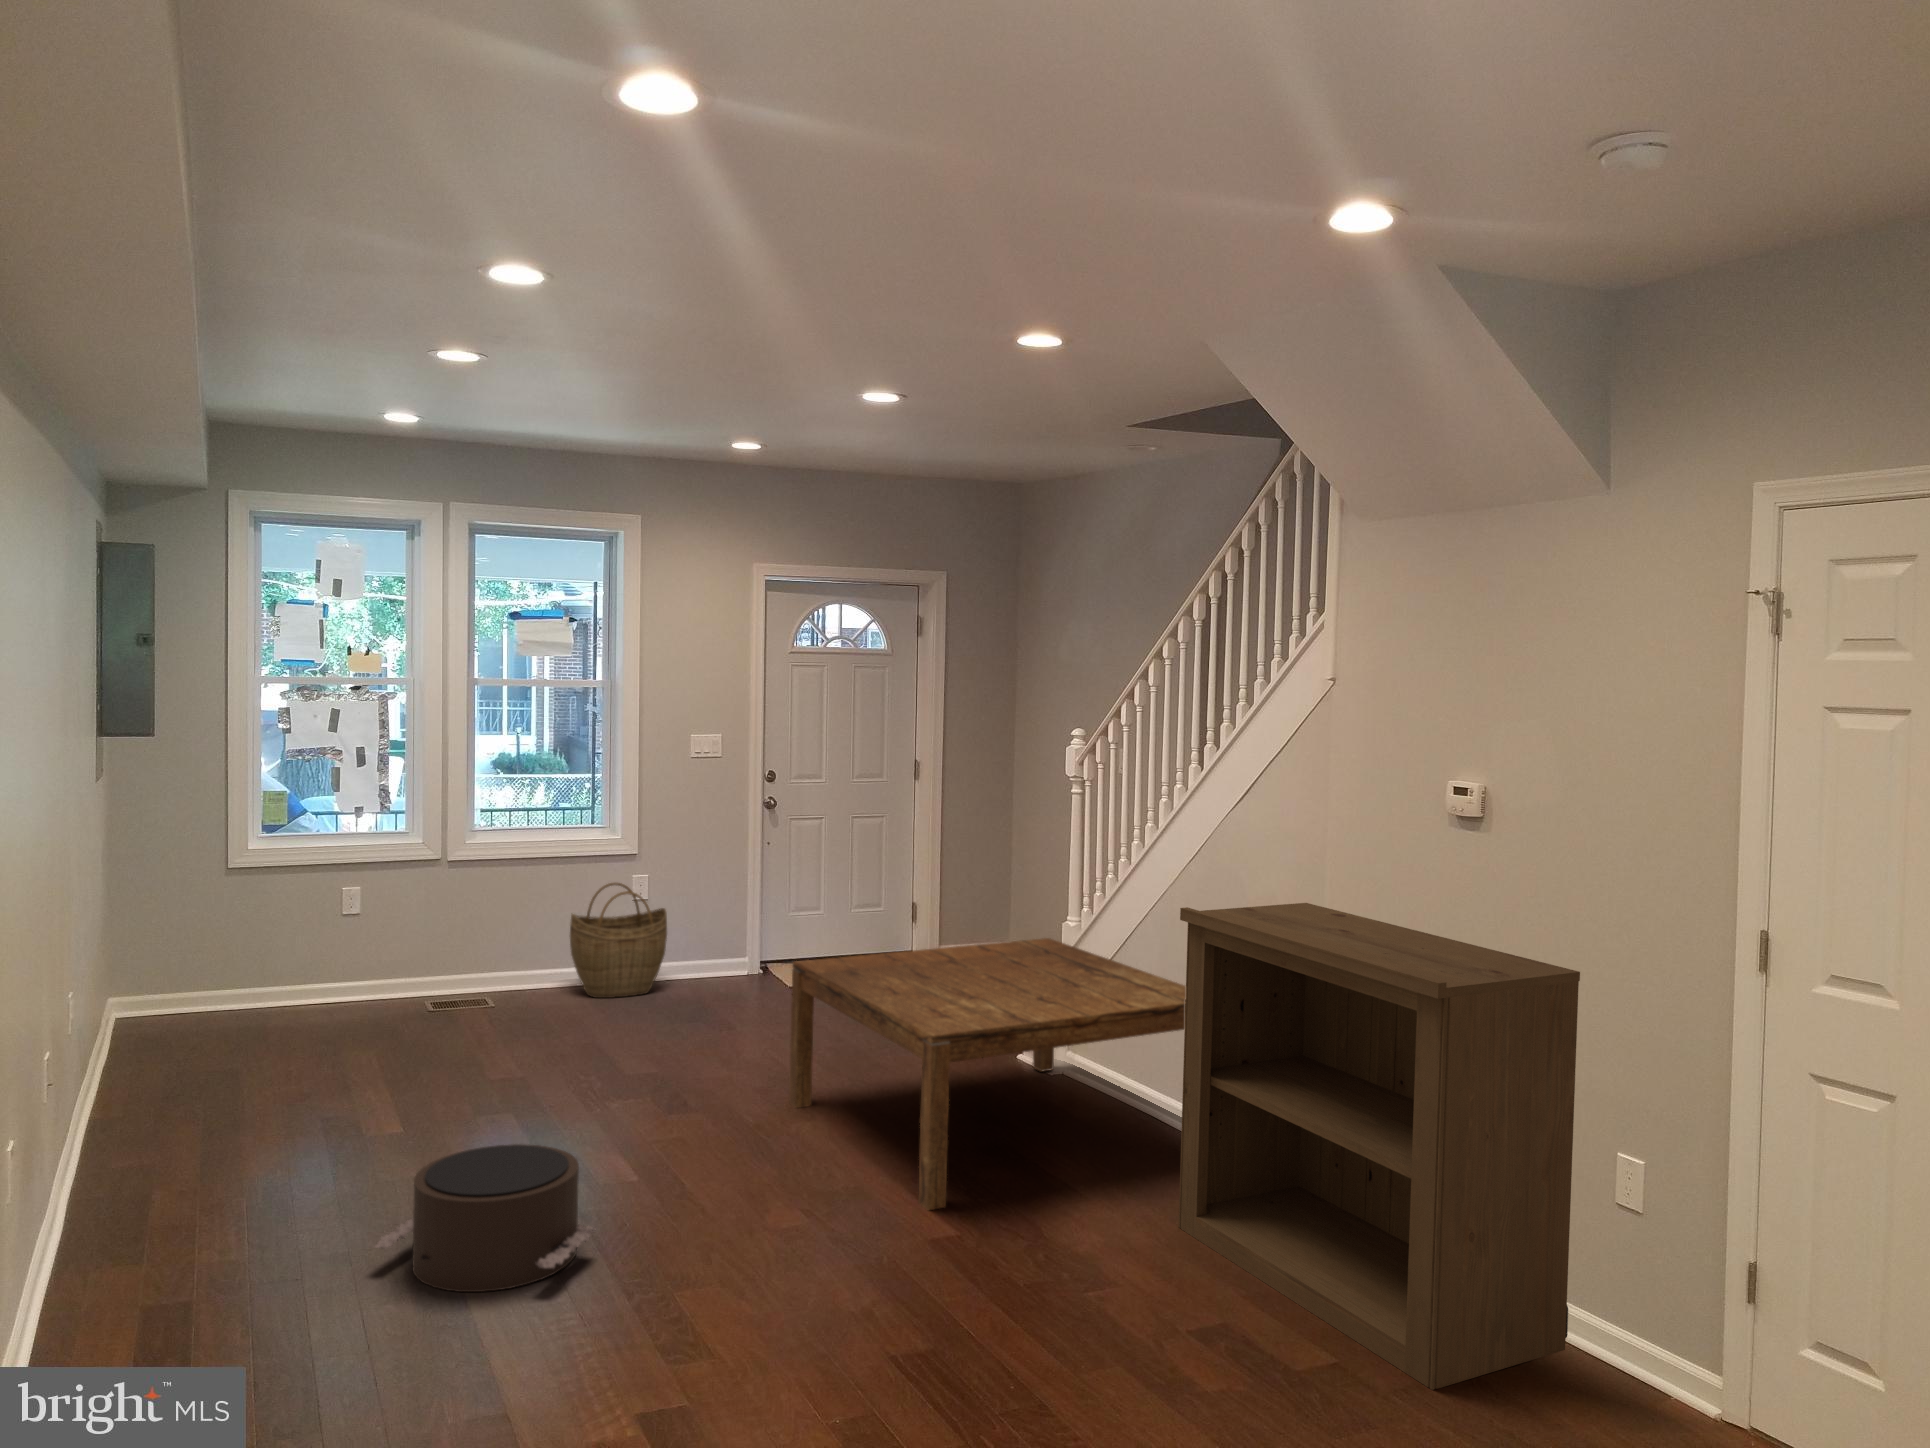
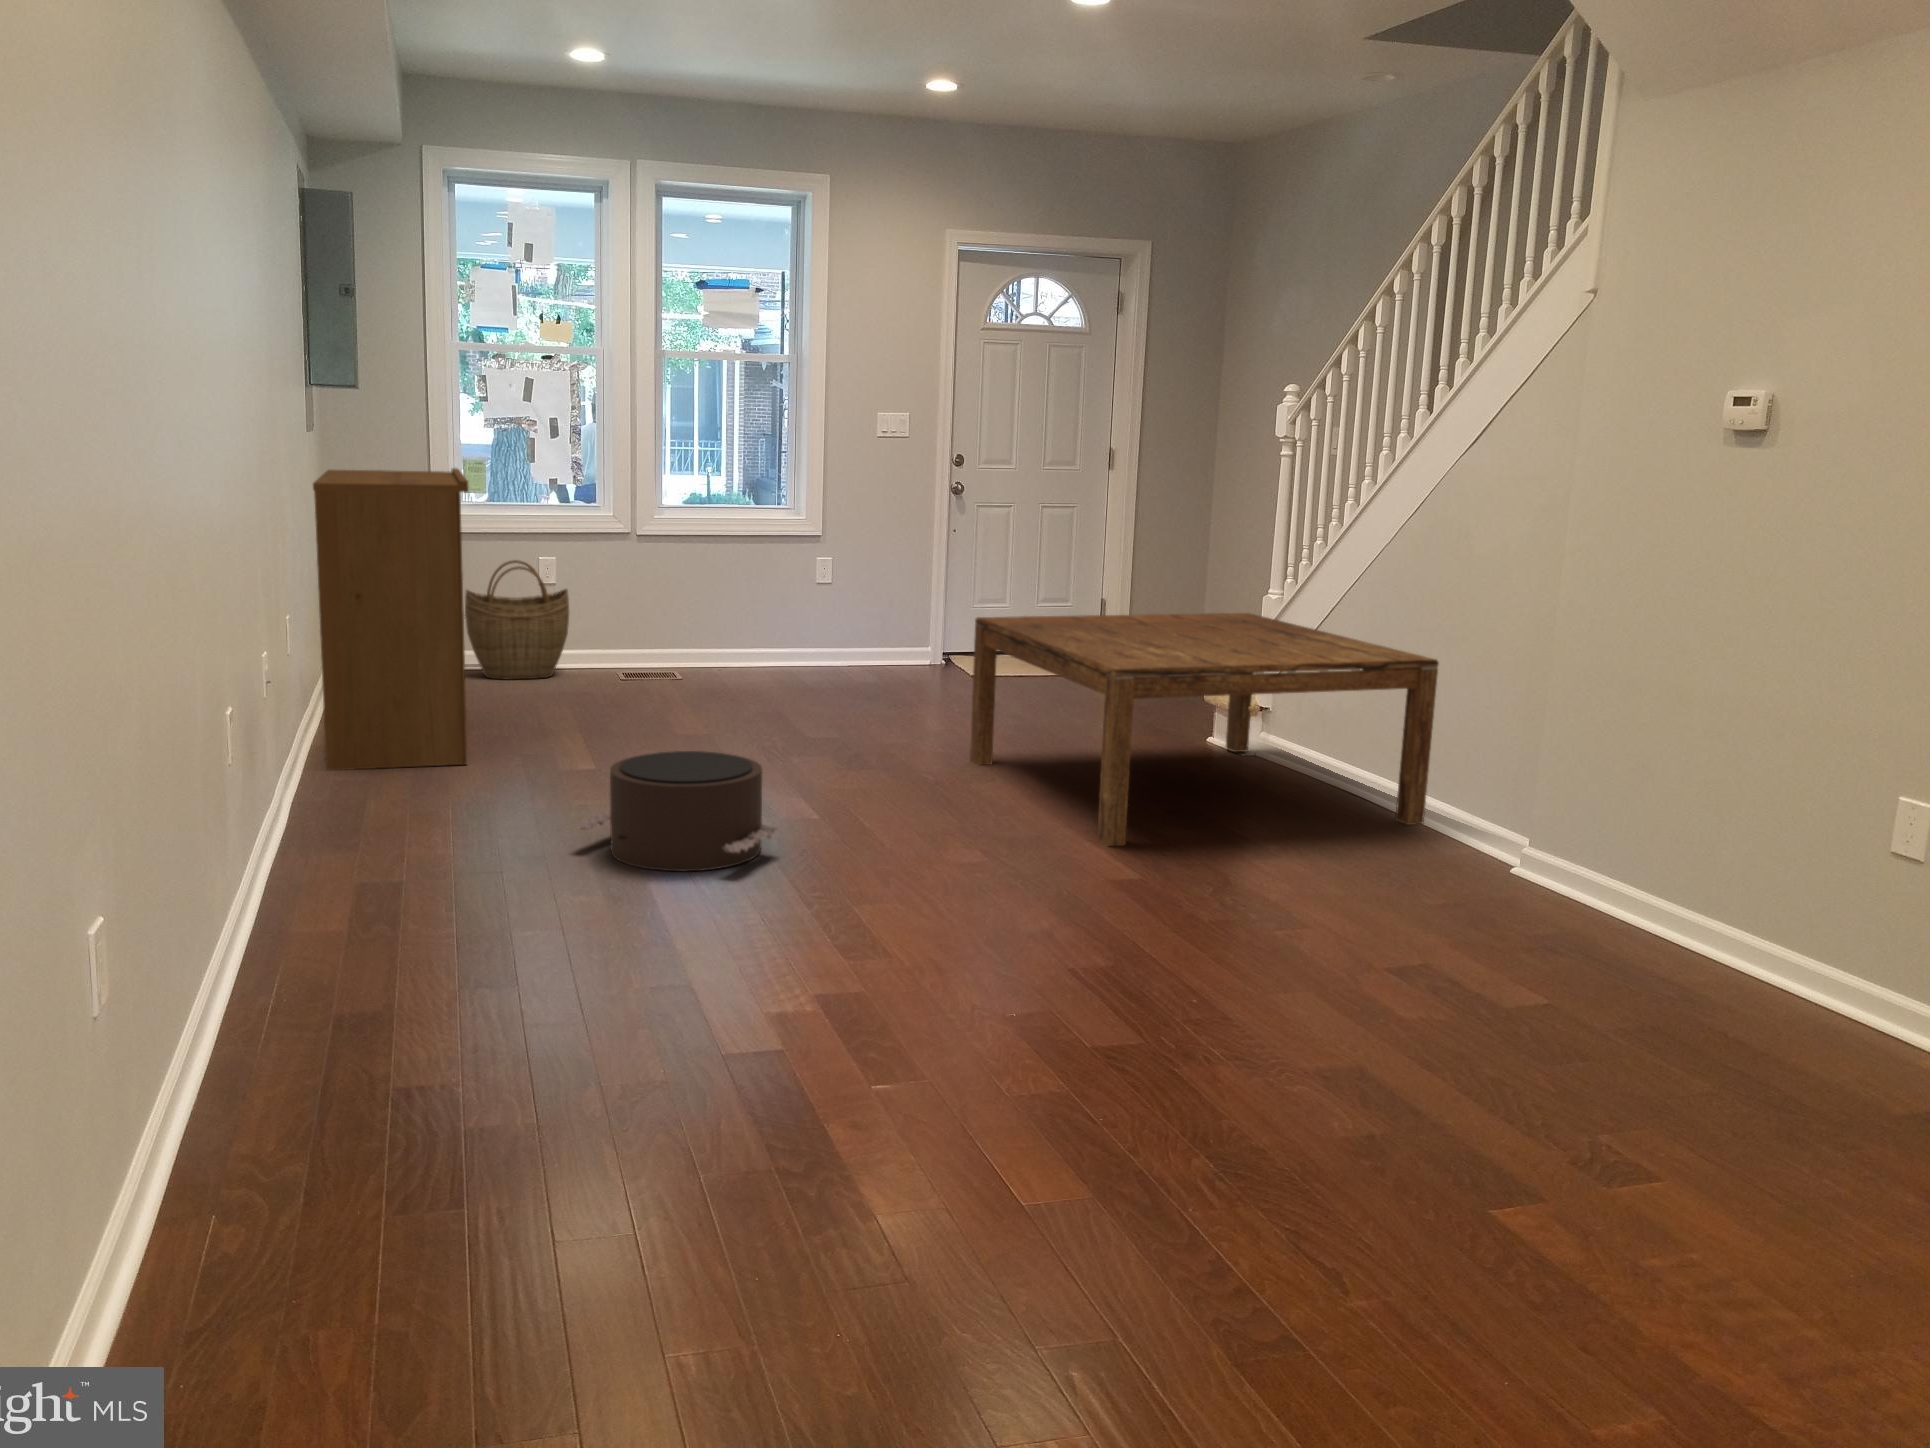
woven basket: present [570,883,667,998] -> present [465,560,569,679]
bookshelf: present [1179,903,1580,1390] -> present [313,468,469,770]

